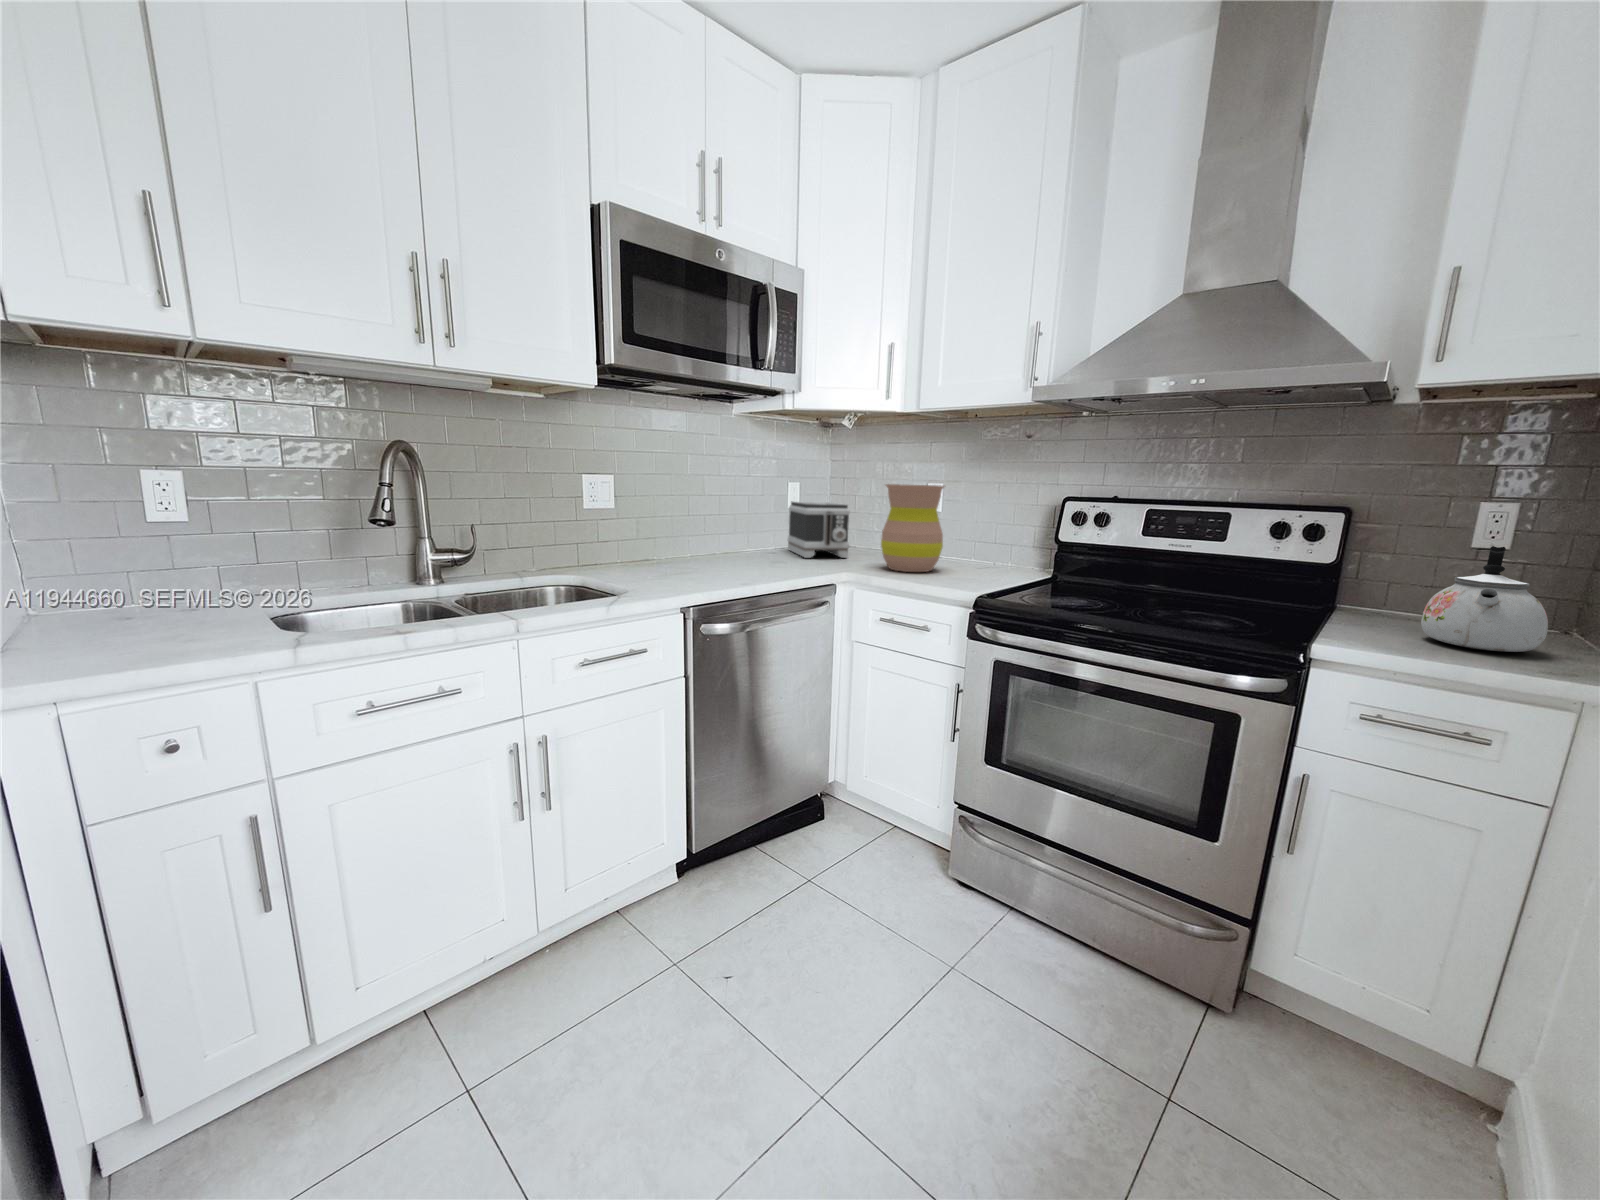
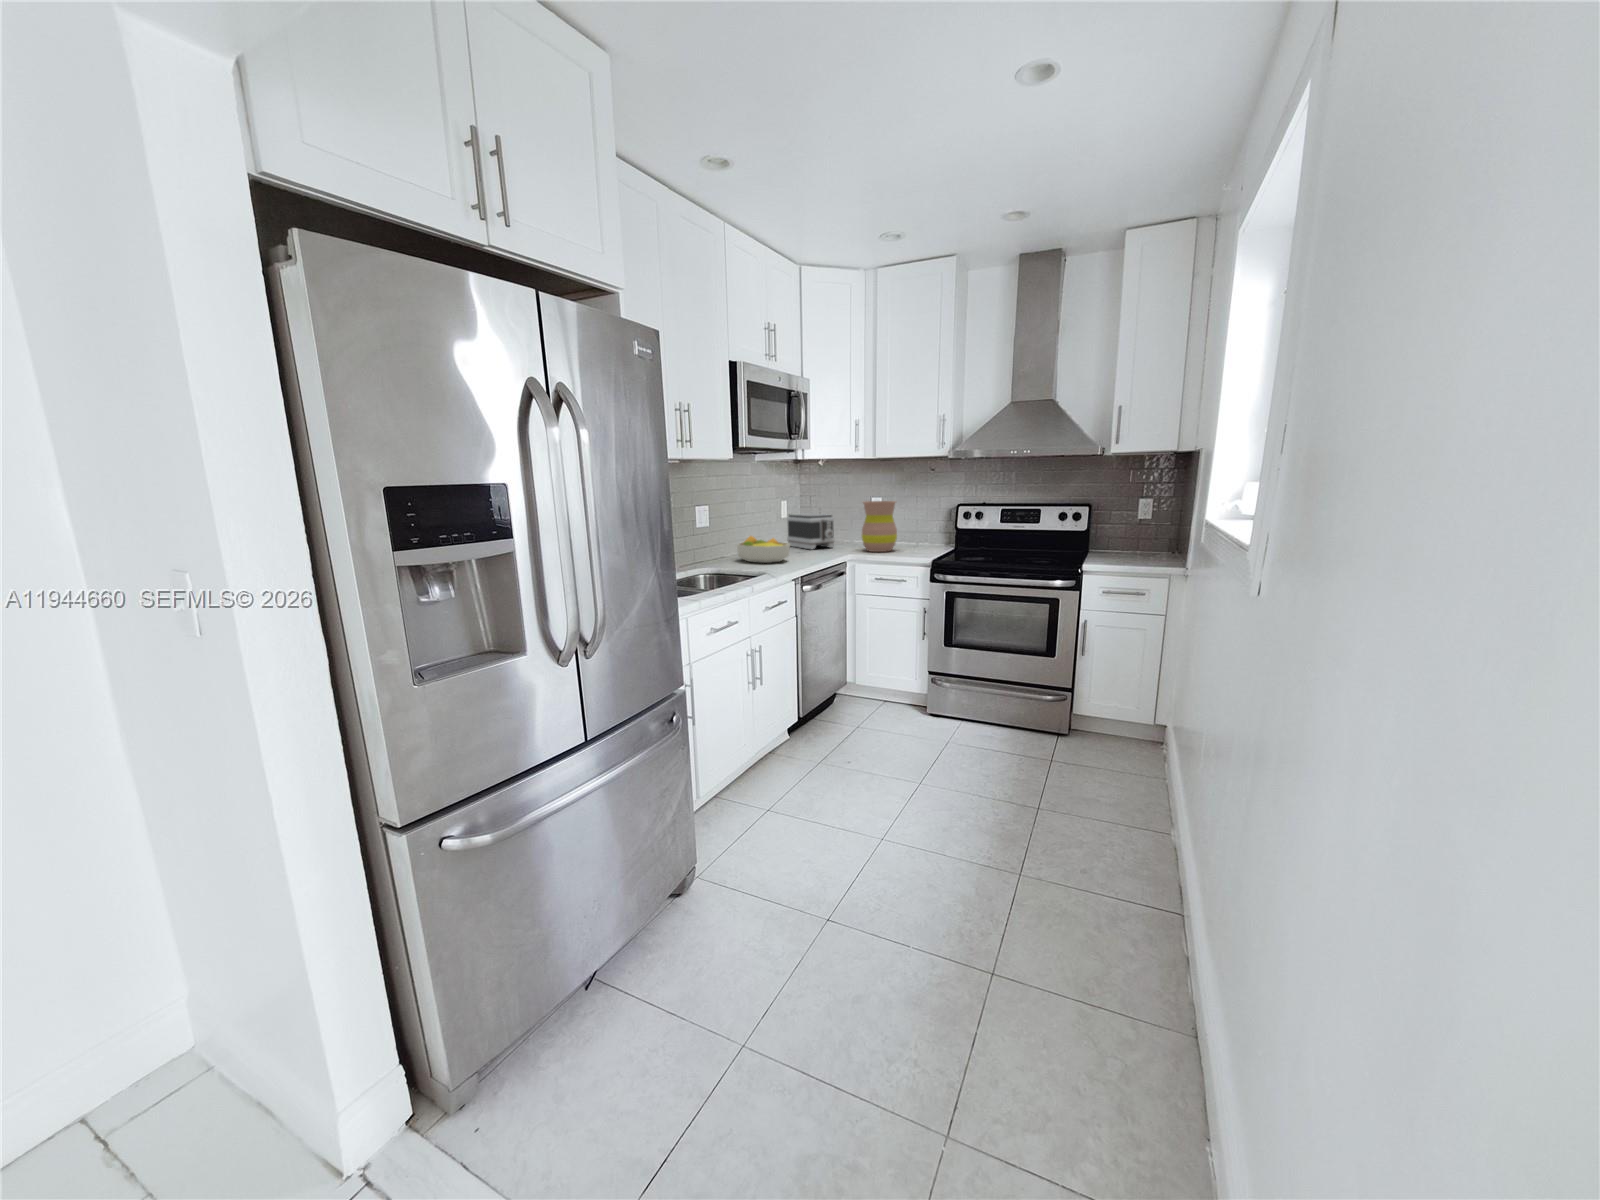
fruit bowl: none [651,527,730,575] -> present [737,536,790,563]
kettle: present [1421,546,1548,652] -> none [1120,518,1161,561]

